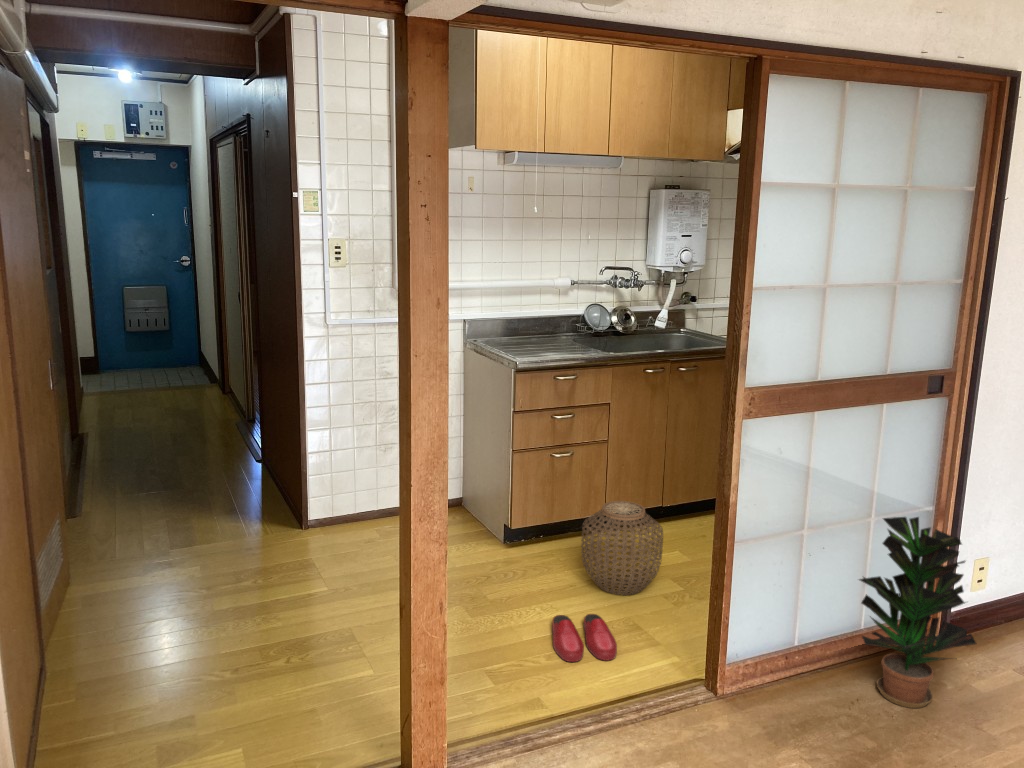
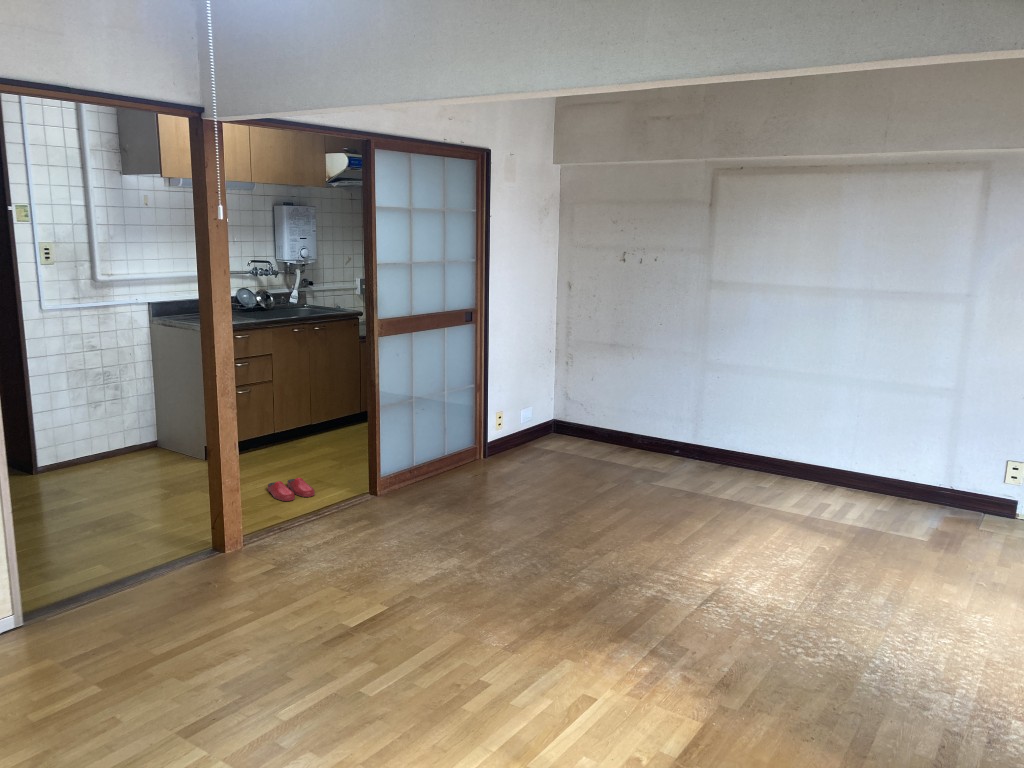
woven basket: present [581,501,663,595] -> none [272,412,326,471]
potted plant: present [859,517,976,708] -> none [442,384,501,484]

